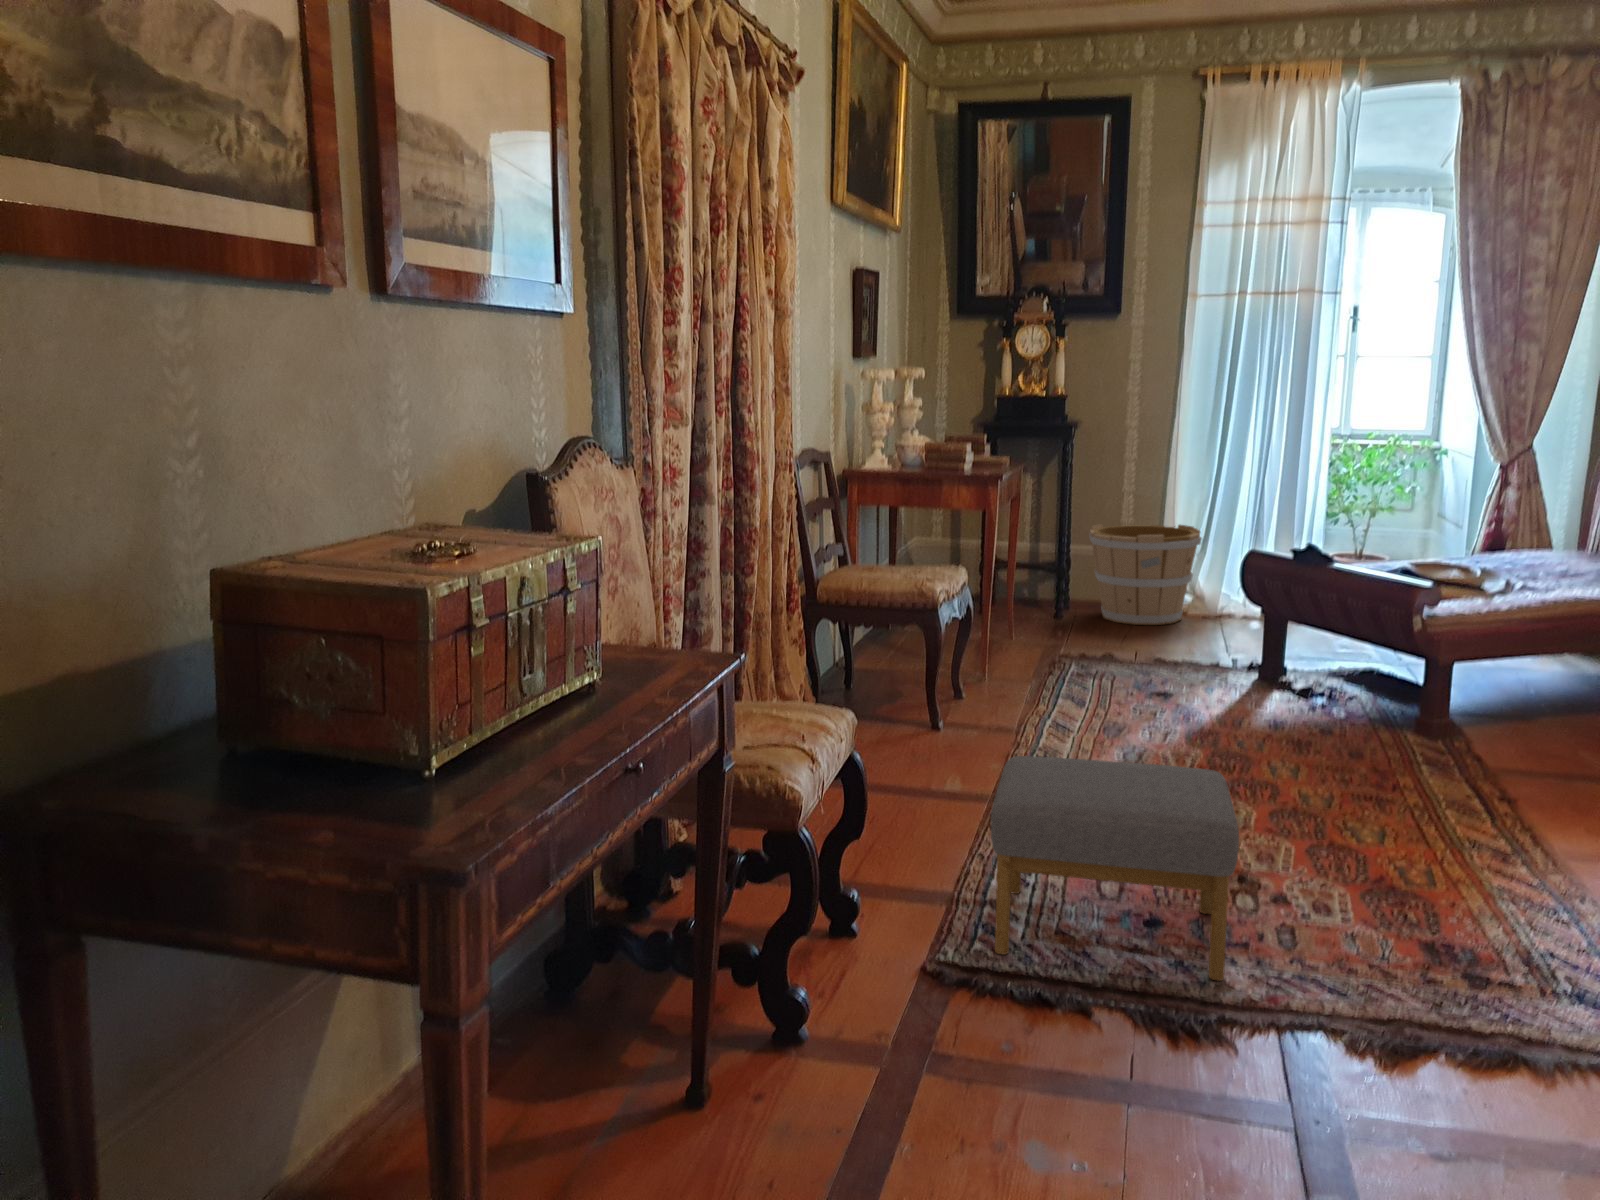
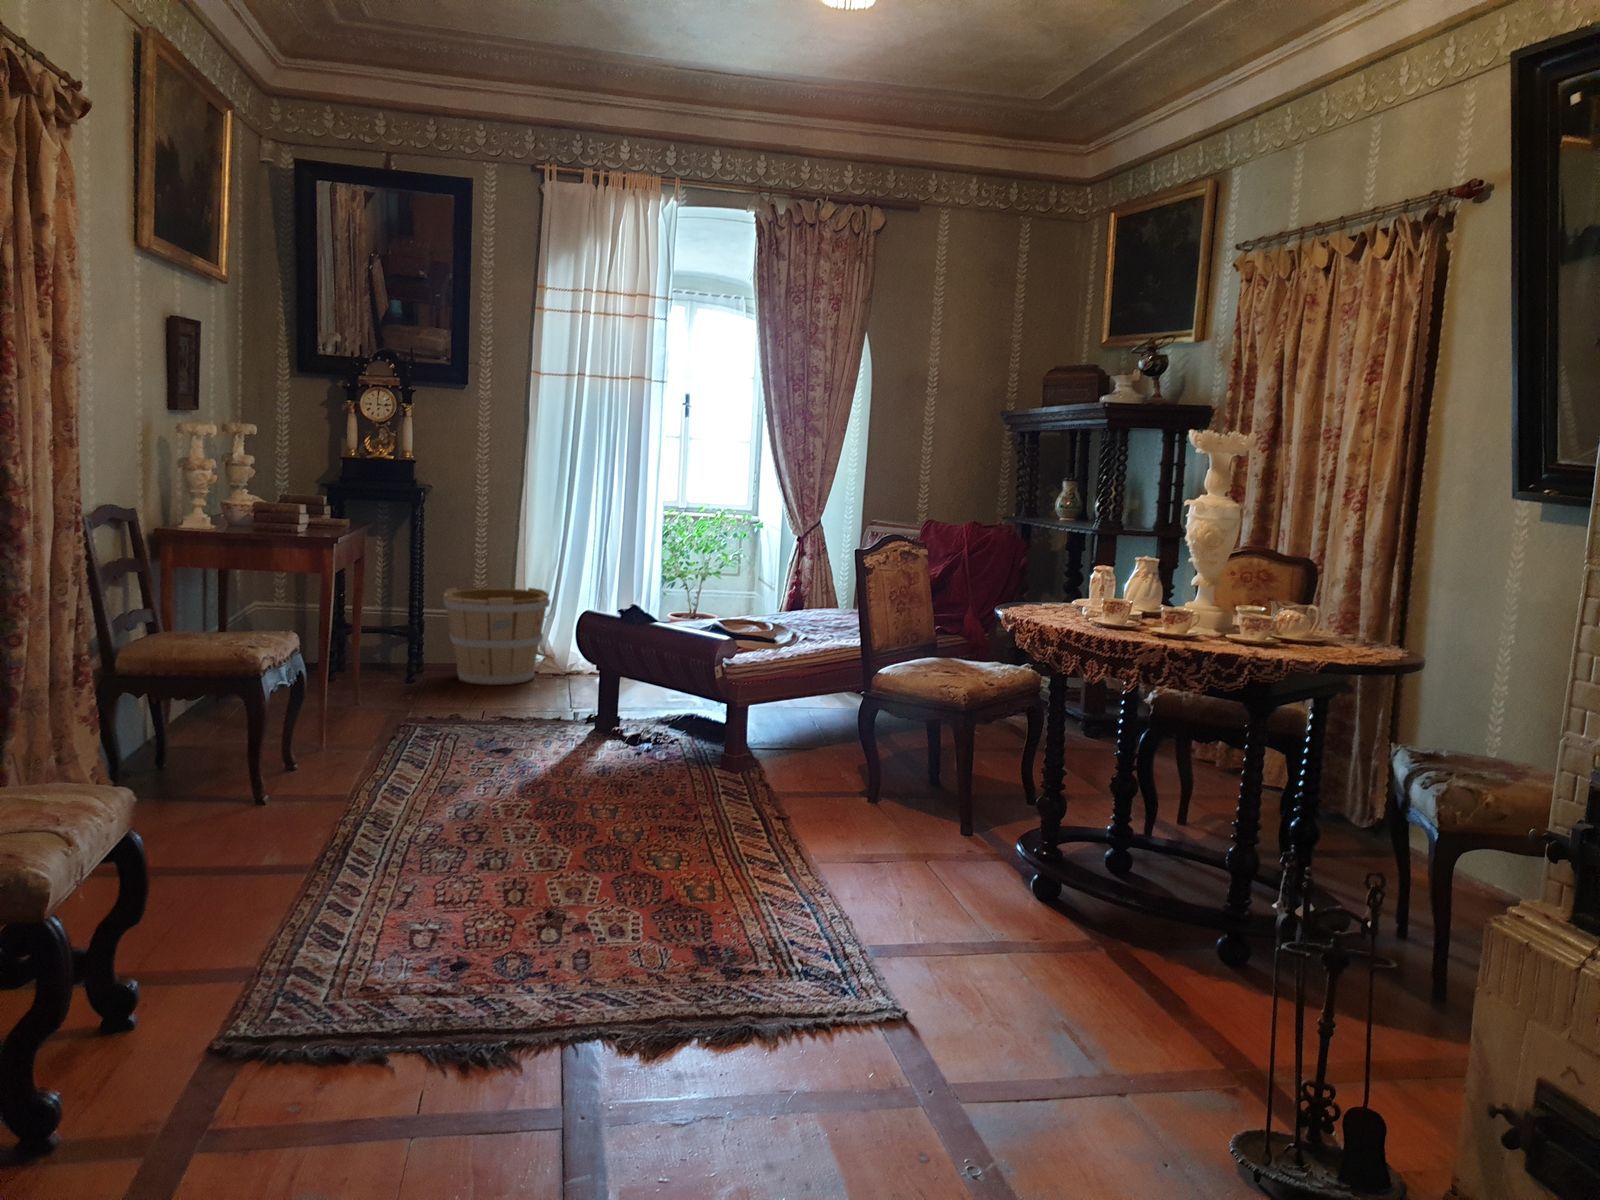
footstool: present [991,756,1239,981] -> none [285,814,528,1024]

